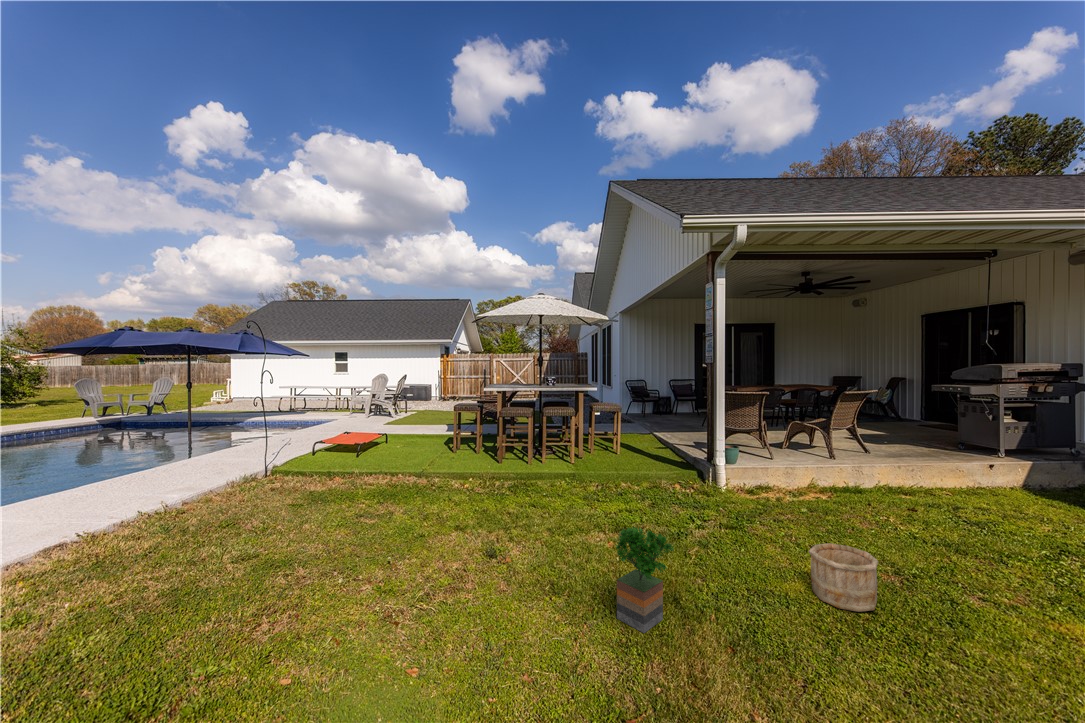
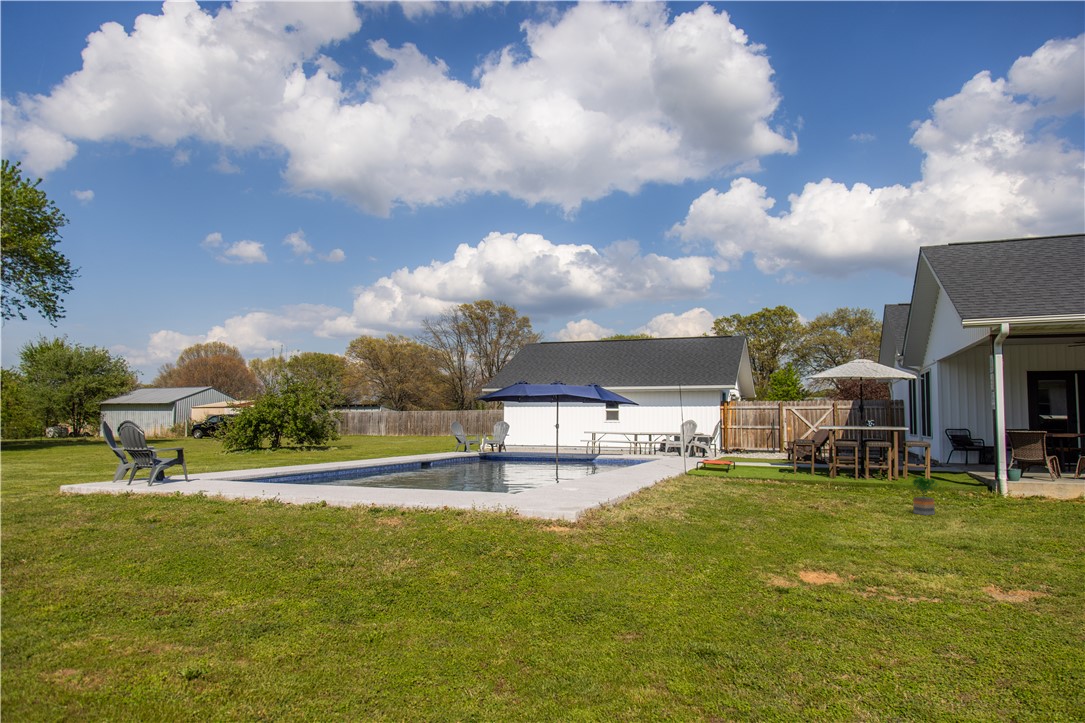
wooden bucket: present [809,543,878,612] -> none [1014,496,1046,518]

